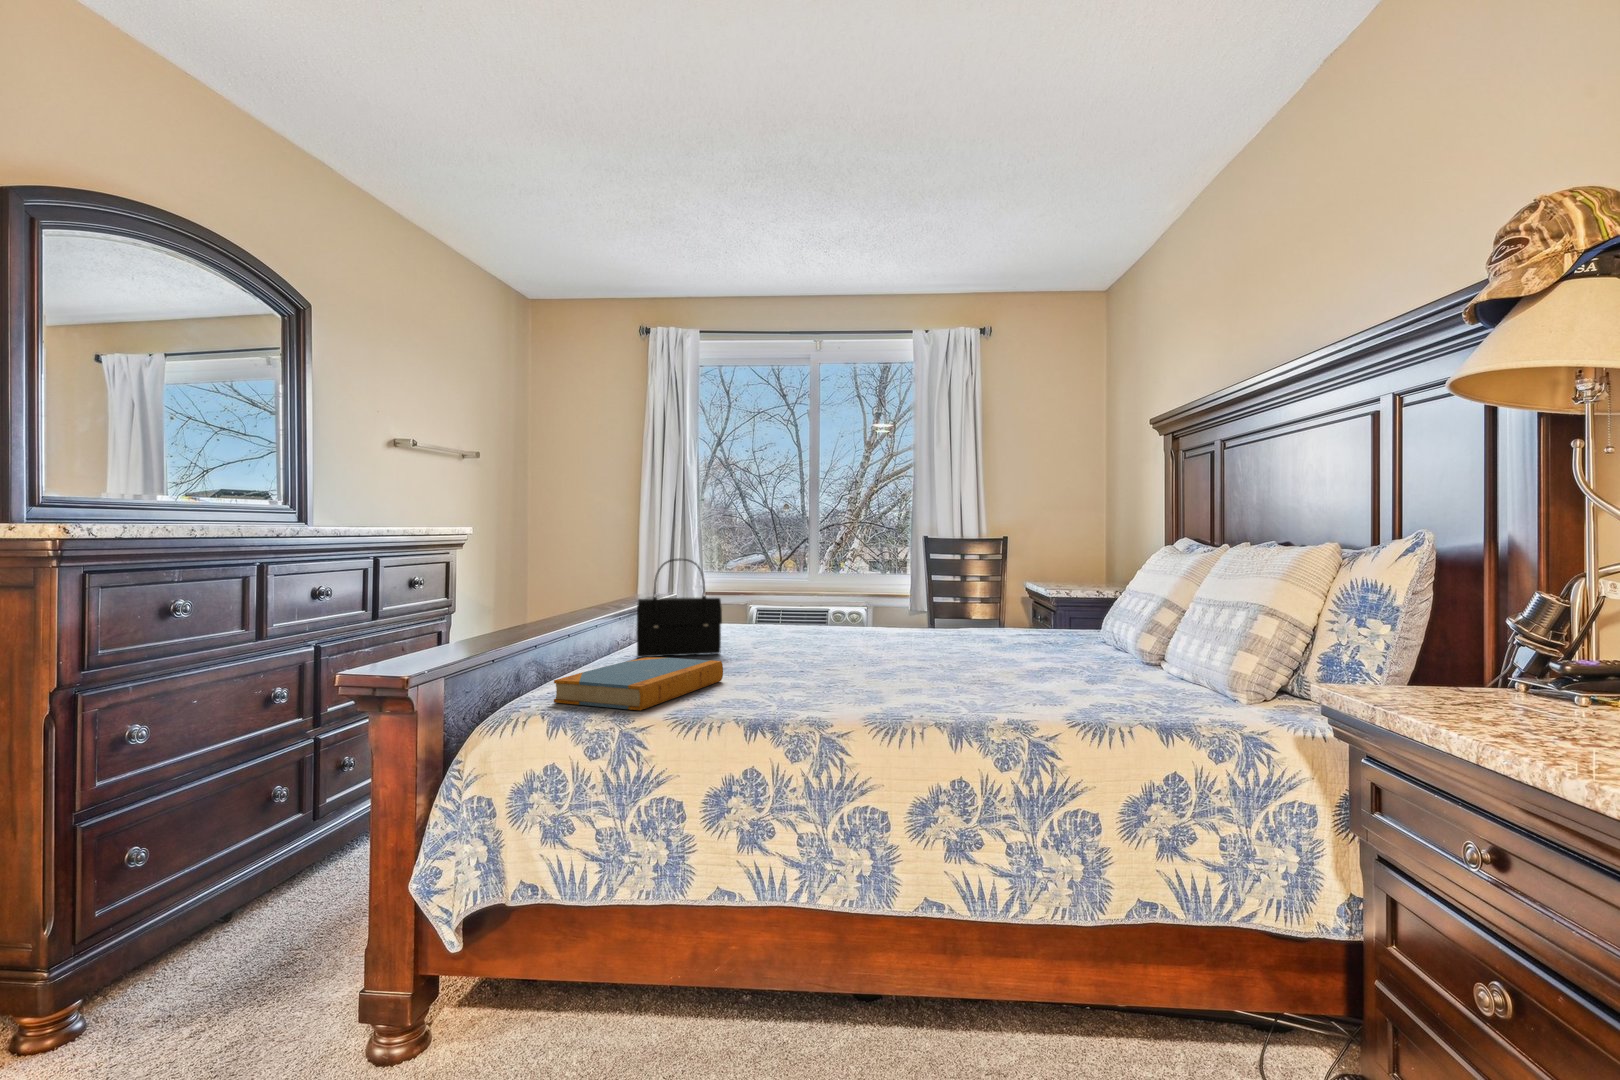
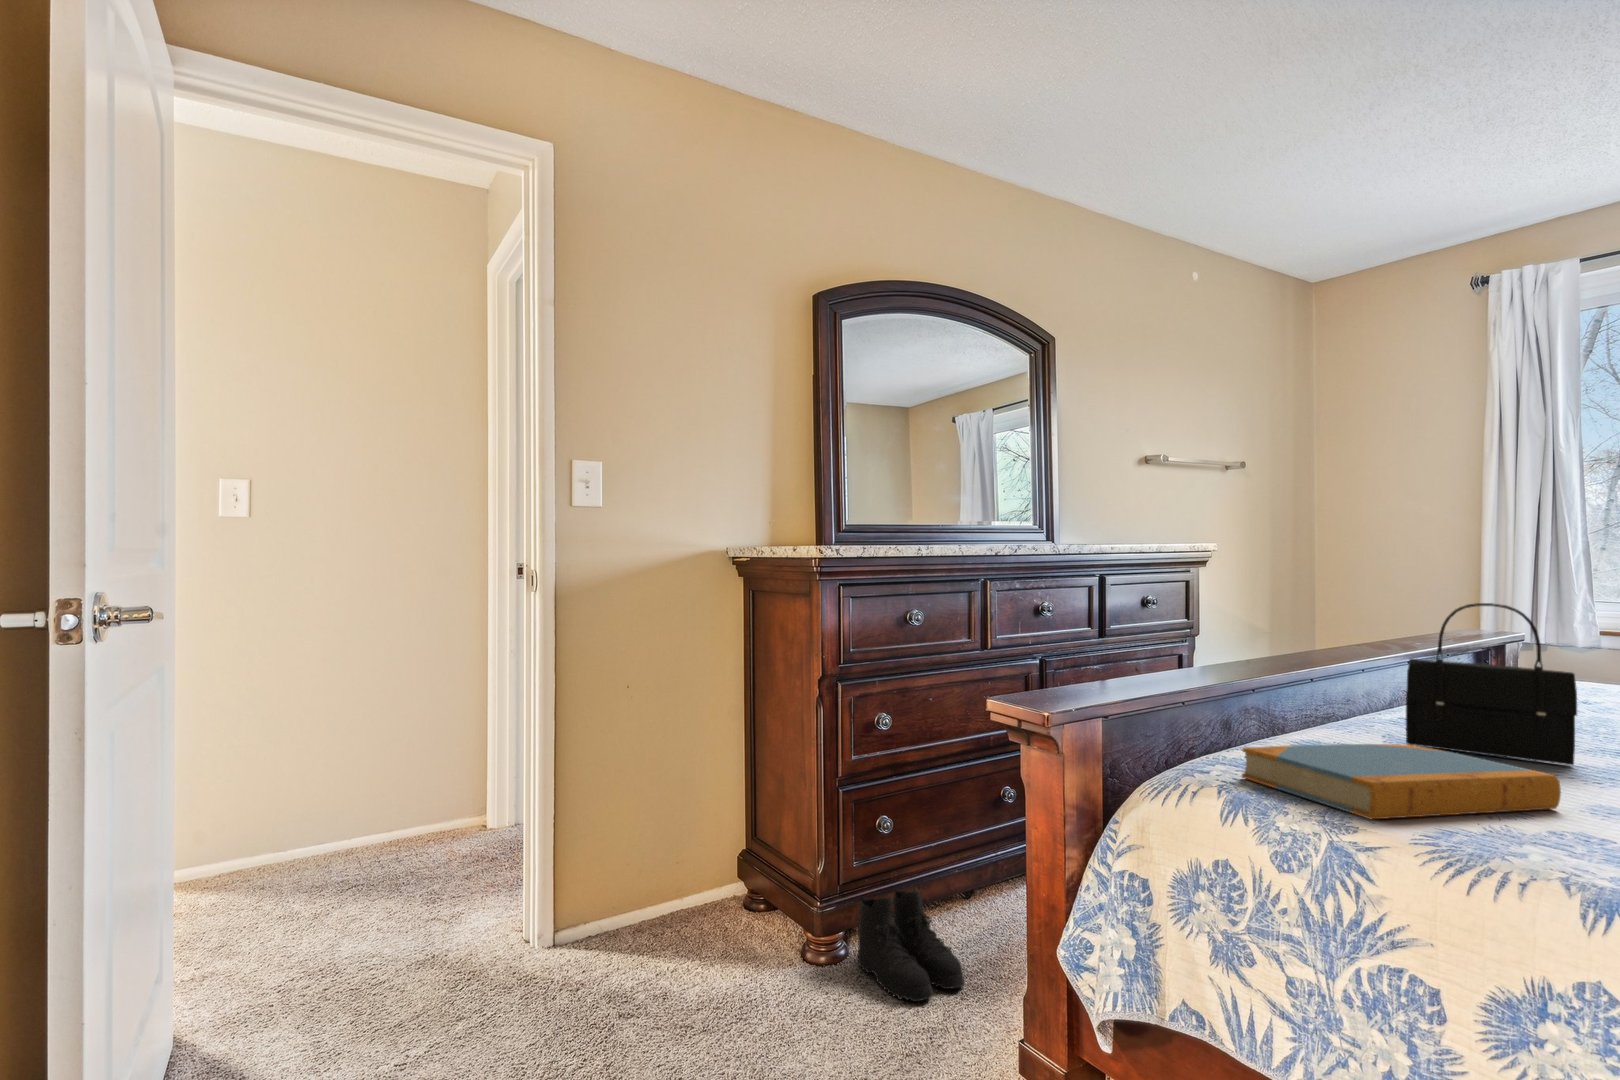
boots: none [131,897,283,1016] -> present [857,889,964,1001]

